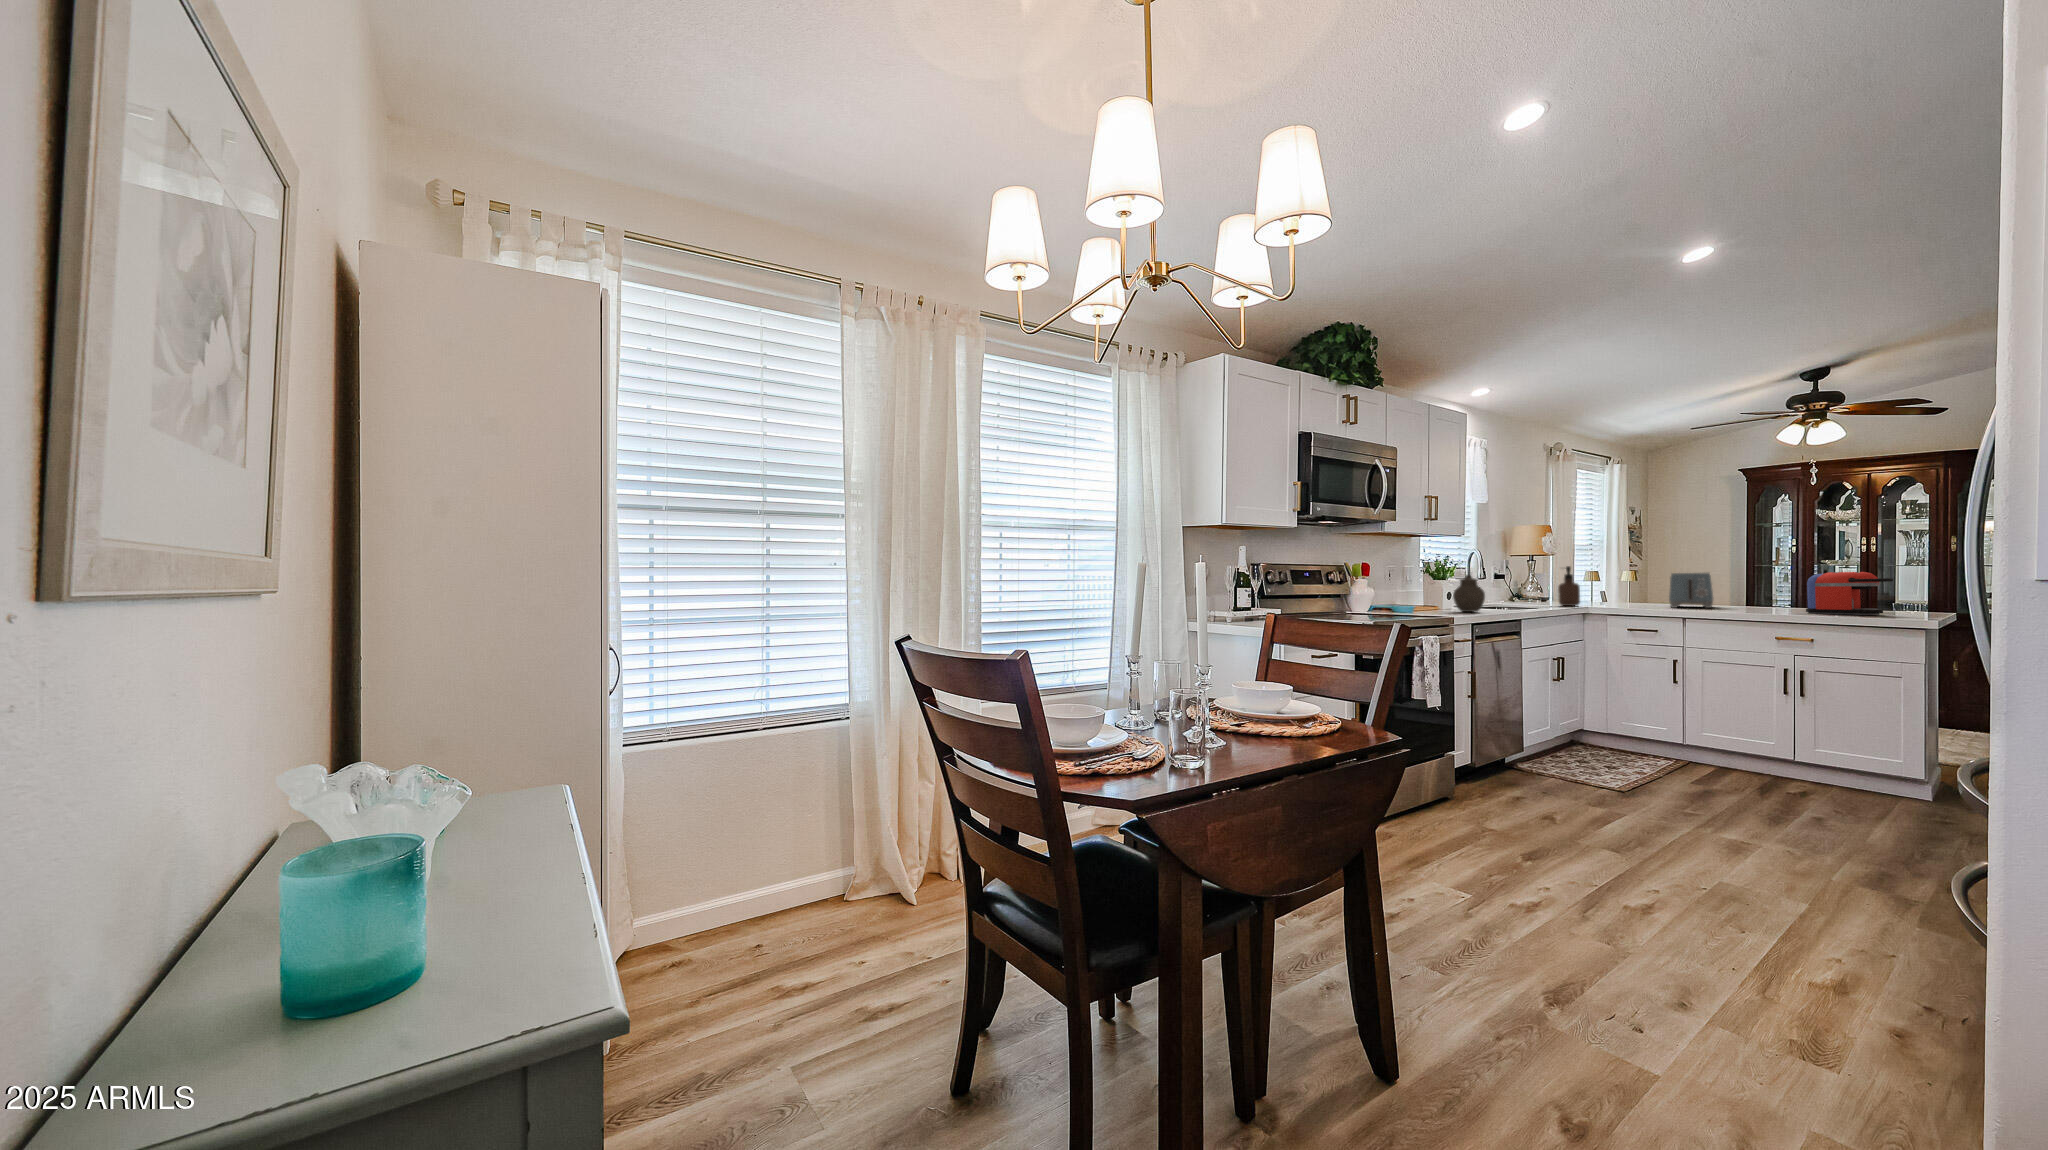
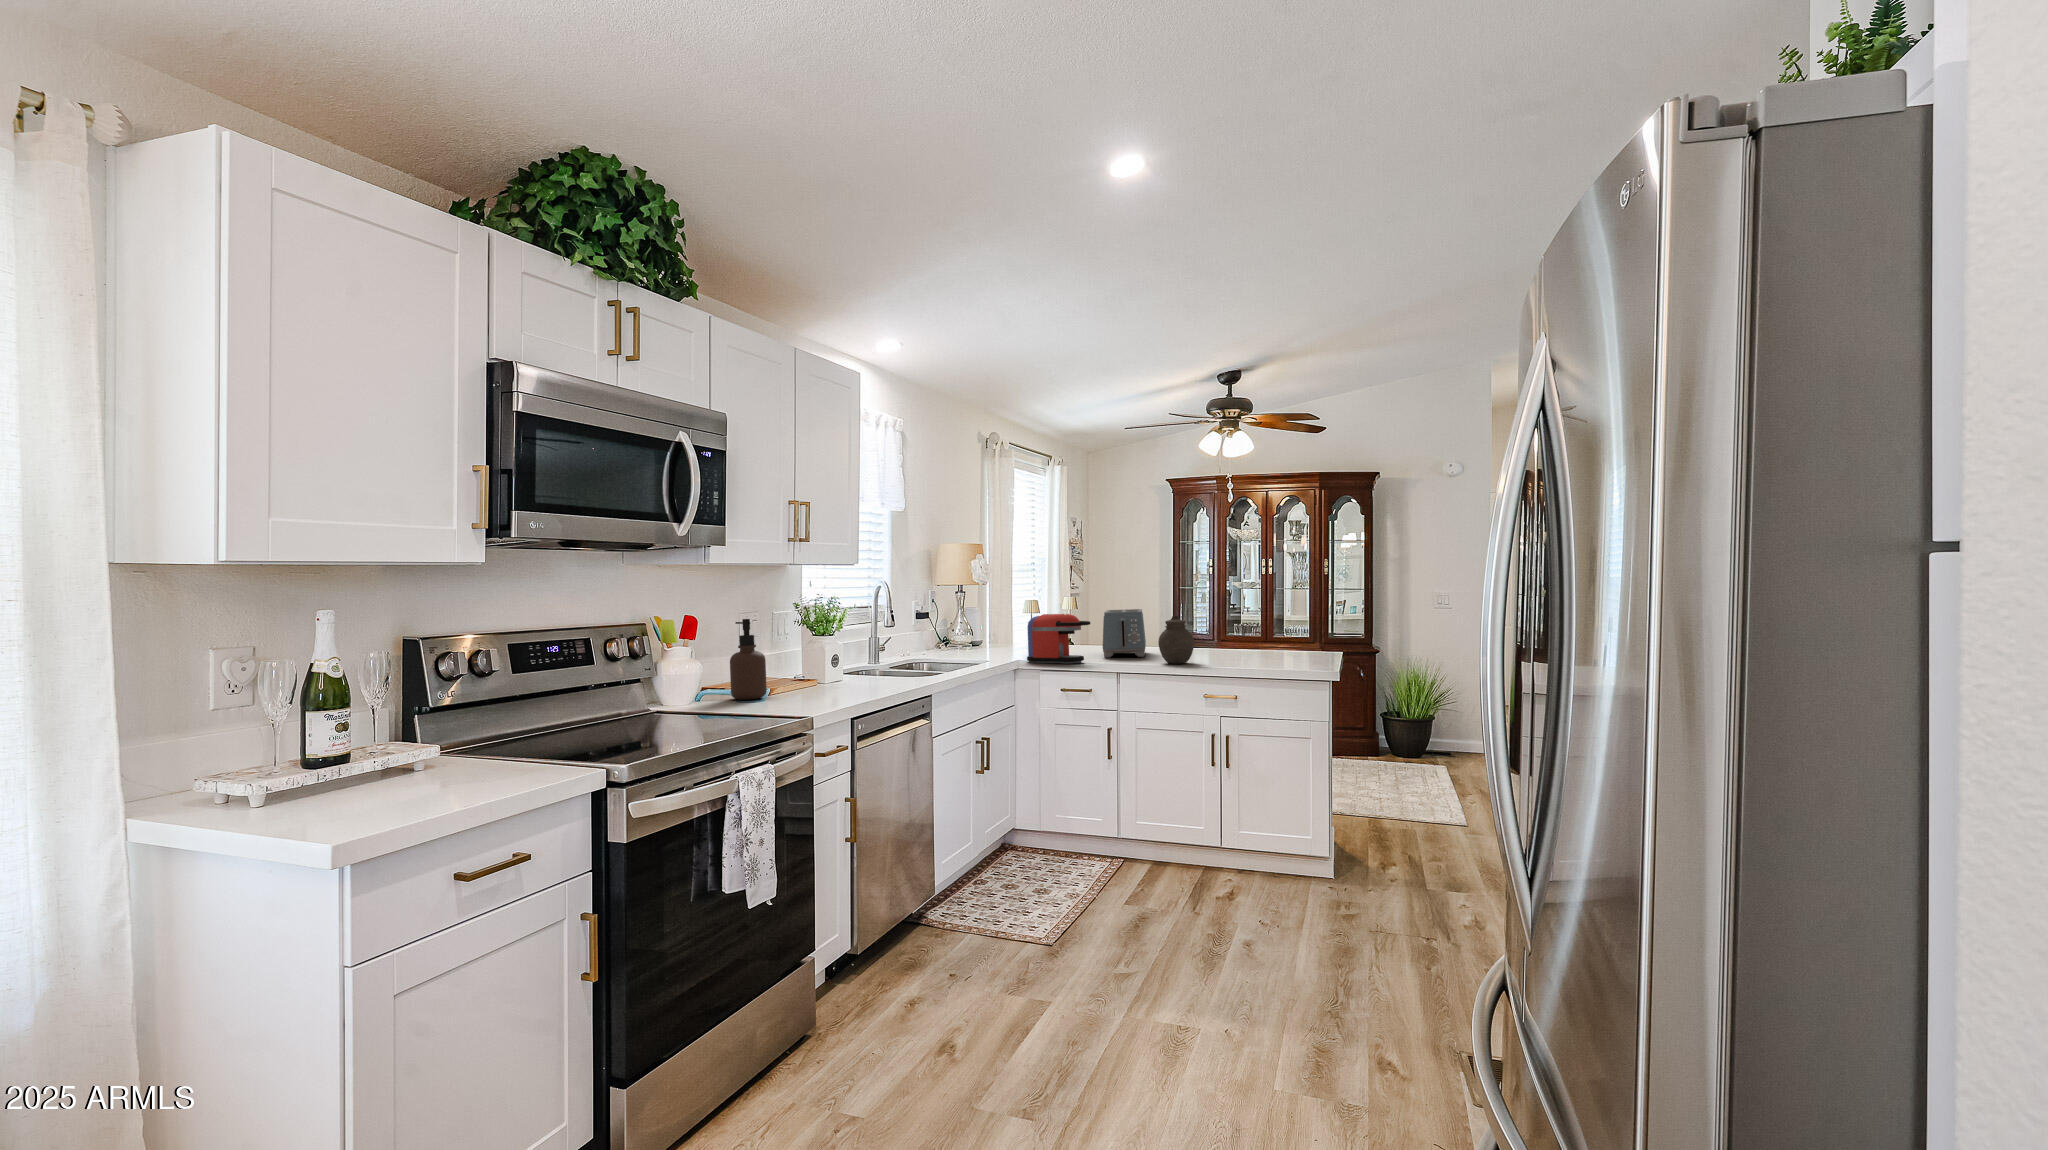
soap dispenser: present [1558,566,1580,606] -> present [730,619,767,700]
coffee maker: present [1806,572,1893,615] -> present [1027,614,1090,664]
jar: present [1453,575,1485,612] -> present [1158,615,1194,664]

